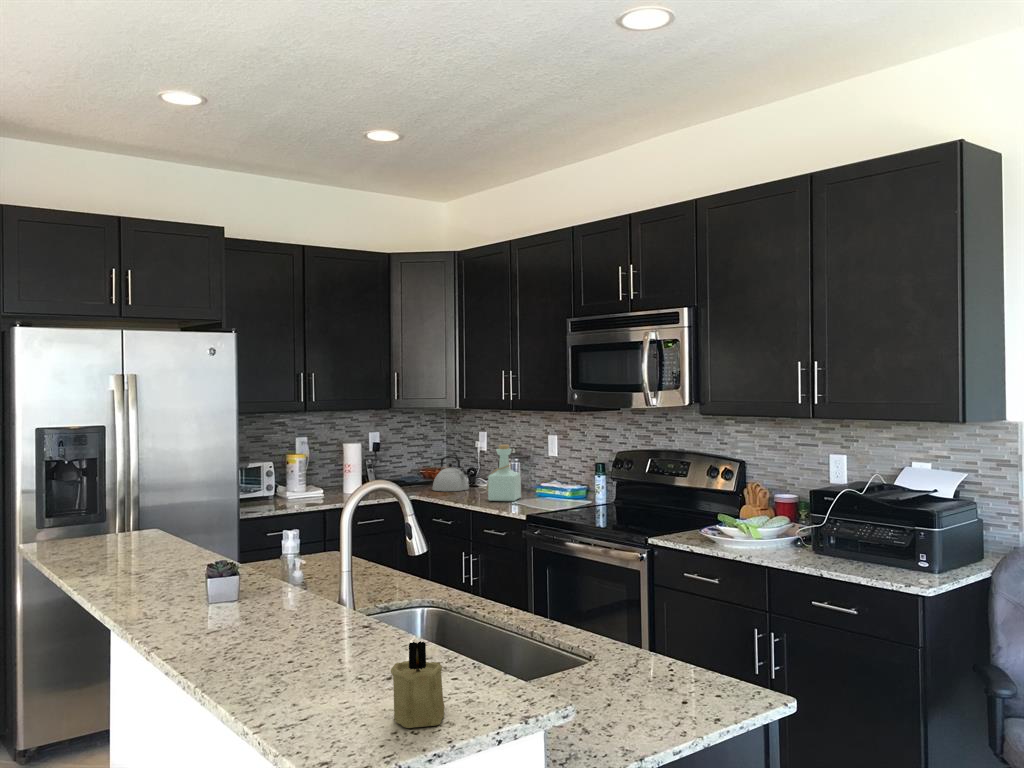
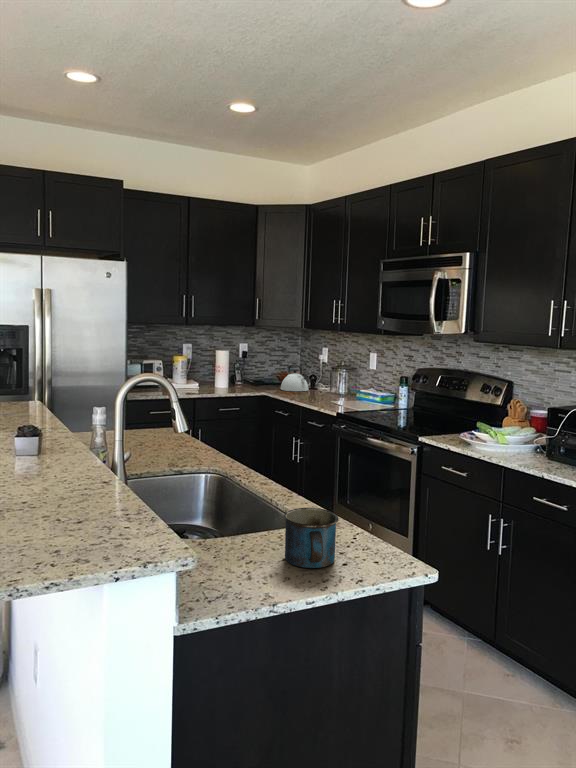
bottle: present [487,445,521,501] -> none [316,358,343,402]
mug: none [599,635,667,710] -> present [284,508,339,568]
candle: present [391,641,445,728] -> none [49,493,98,561]

